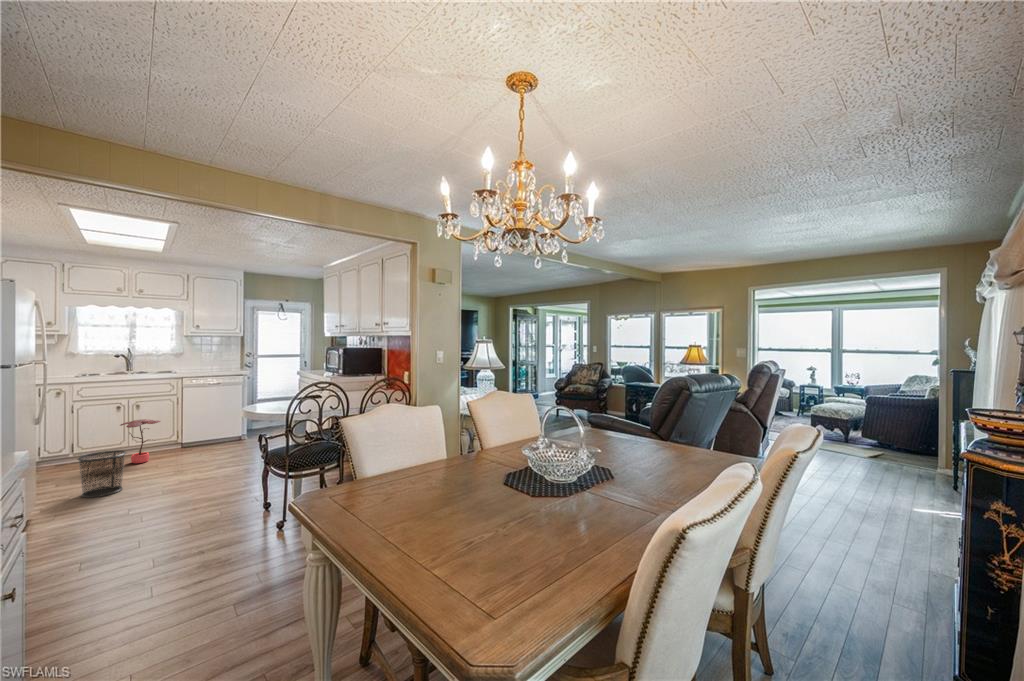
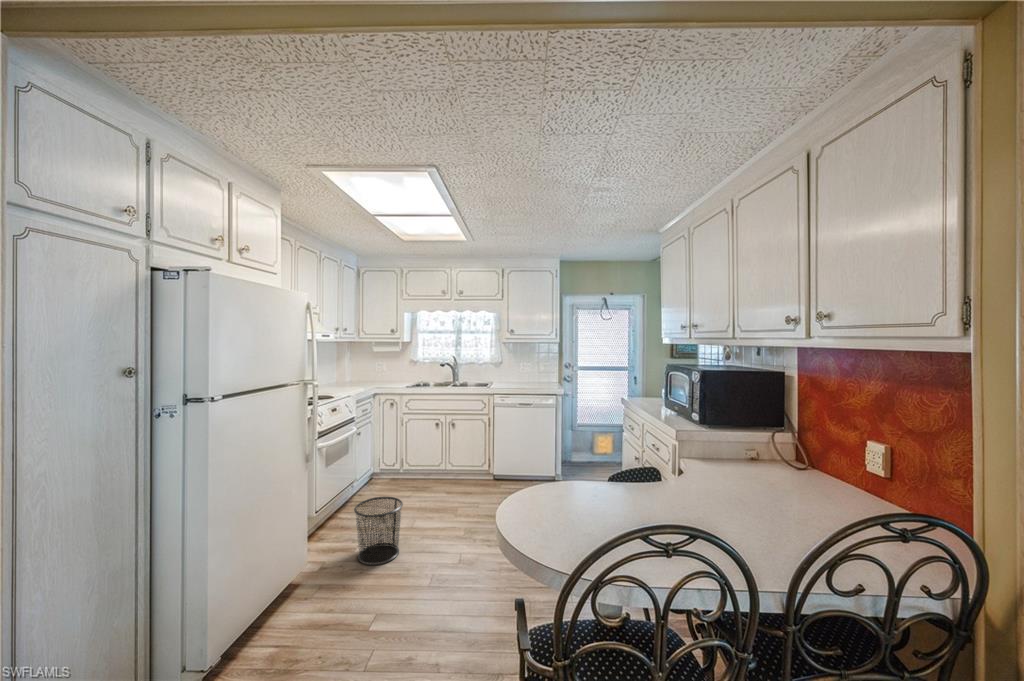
potted plant: present [120,419,160,463] -> none [429,445,464,499]

